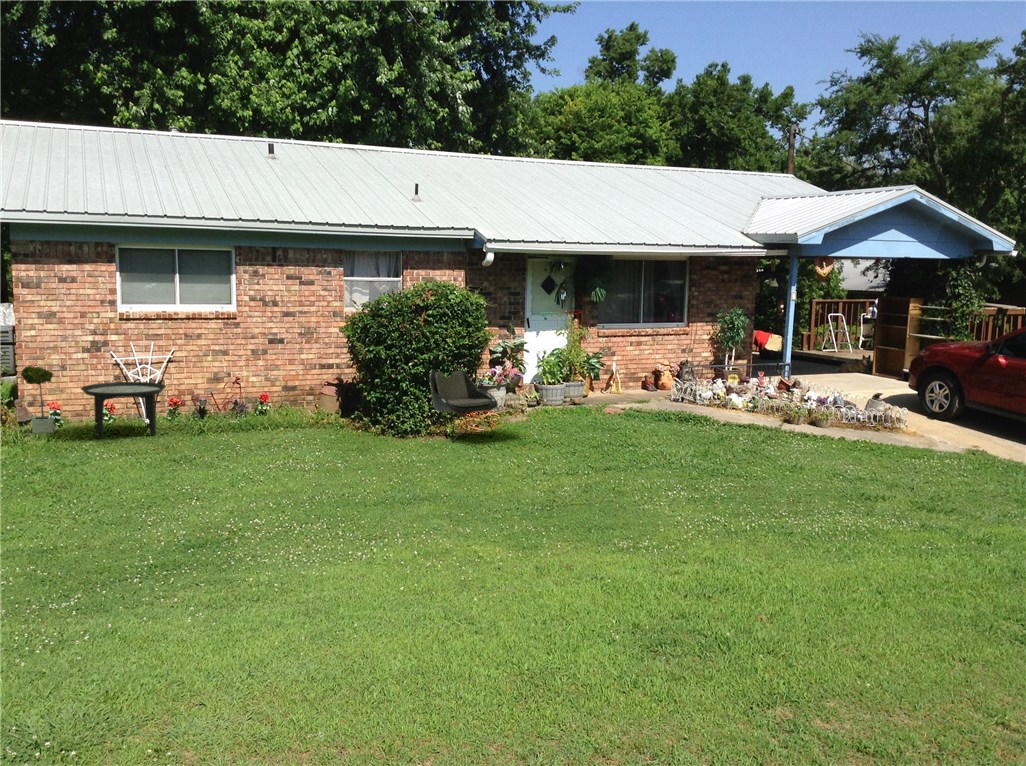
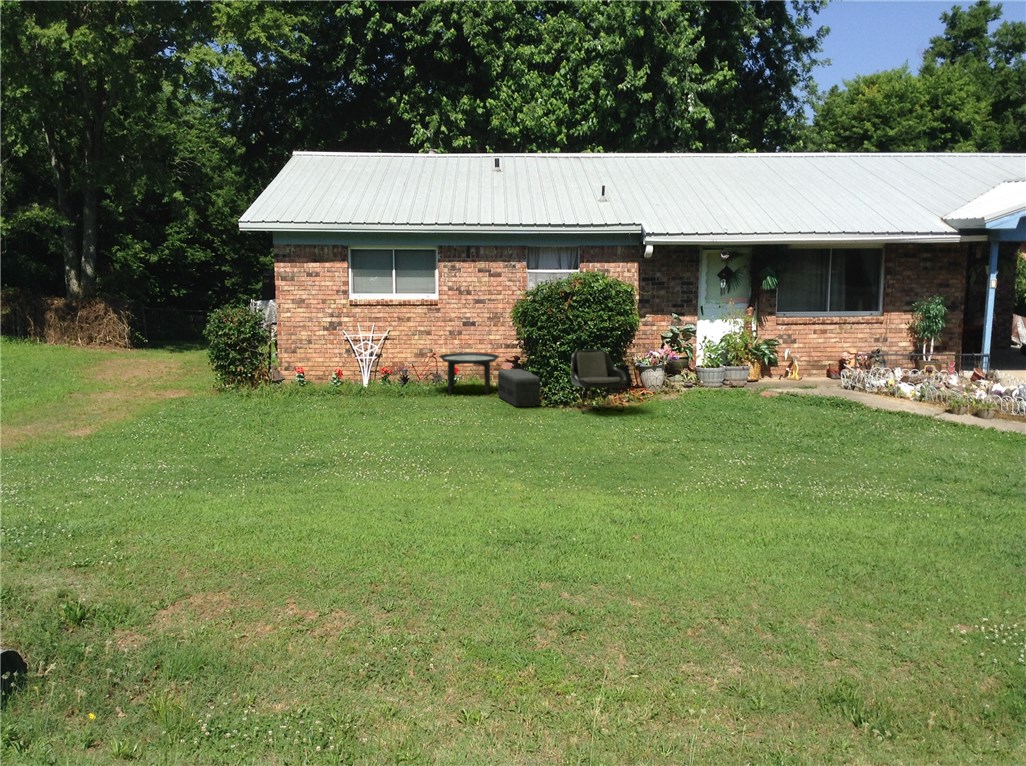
potted tree: present [21,366,55,433] -> none [278,339,303,390]
round table: present [81,382,166,439] -> present [439,352,499,394]
storage bench: none [330,394,394,439] -> present [498,369,540,407]

